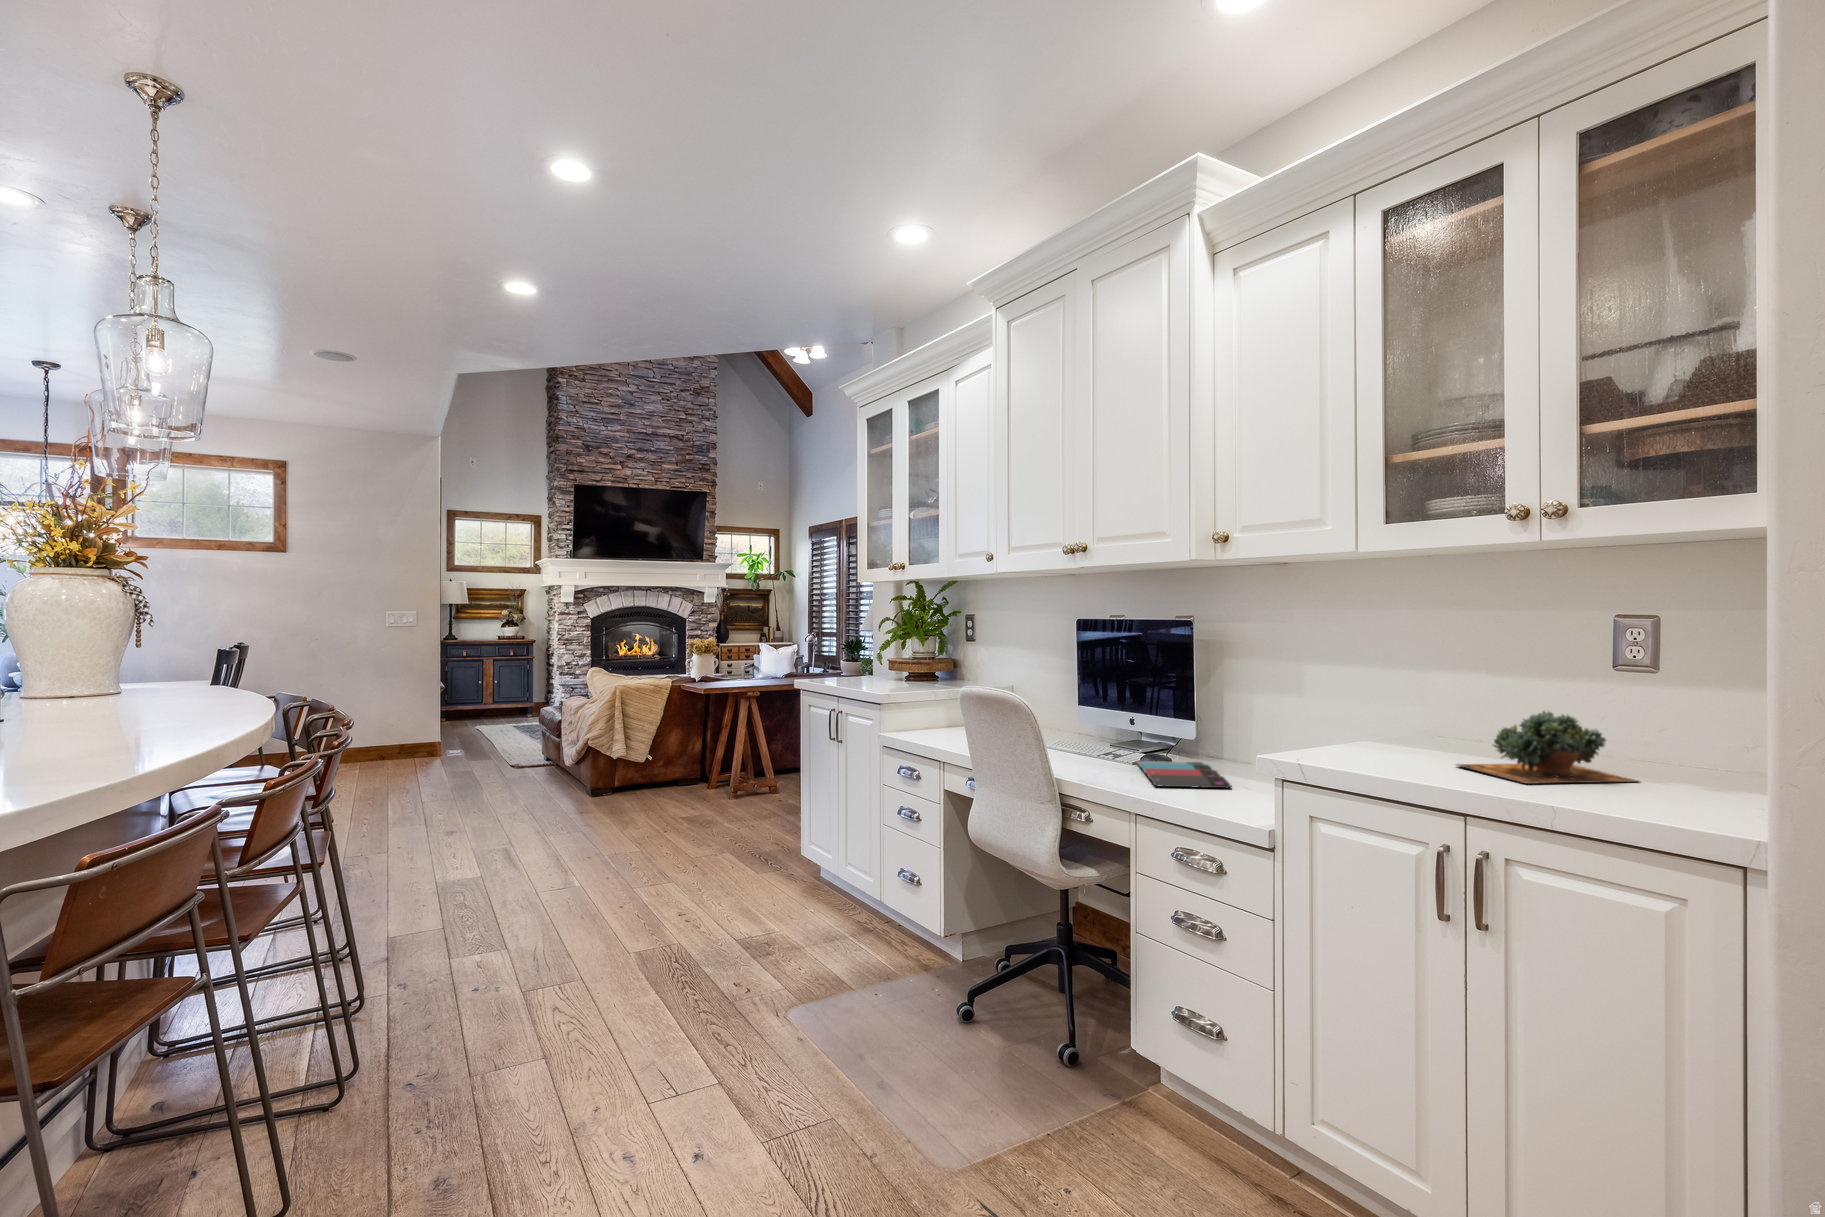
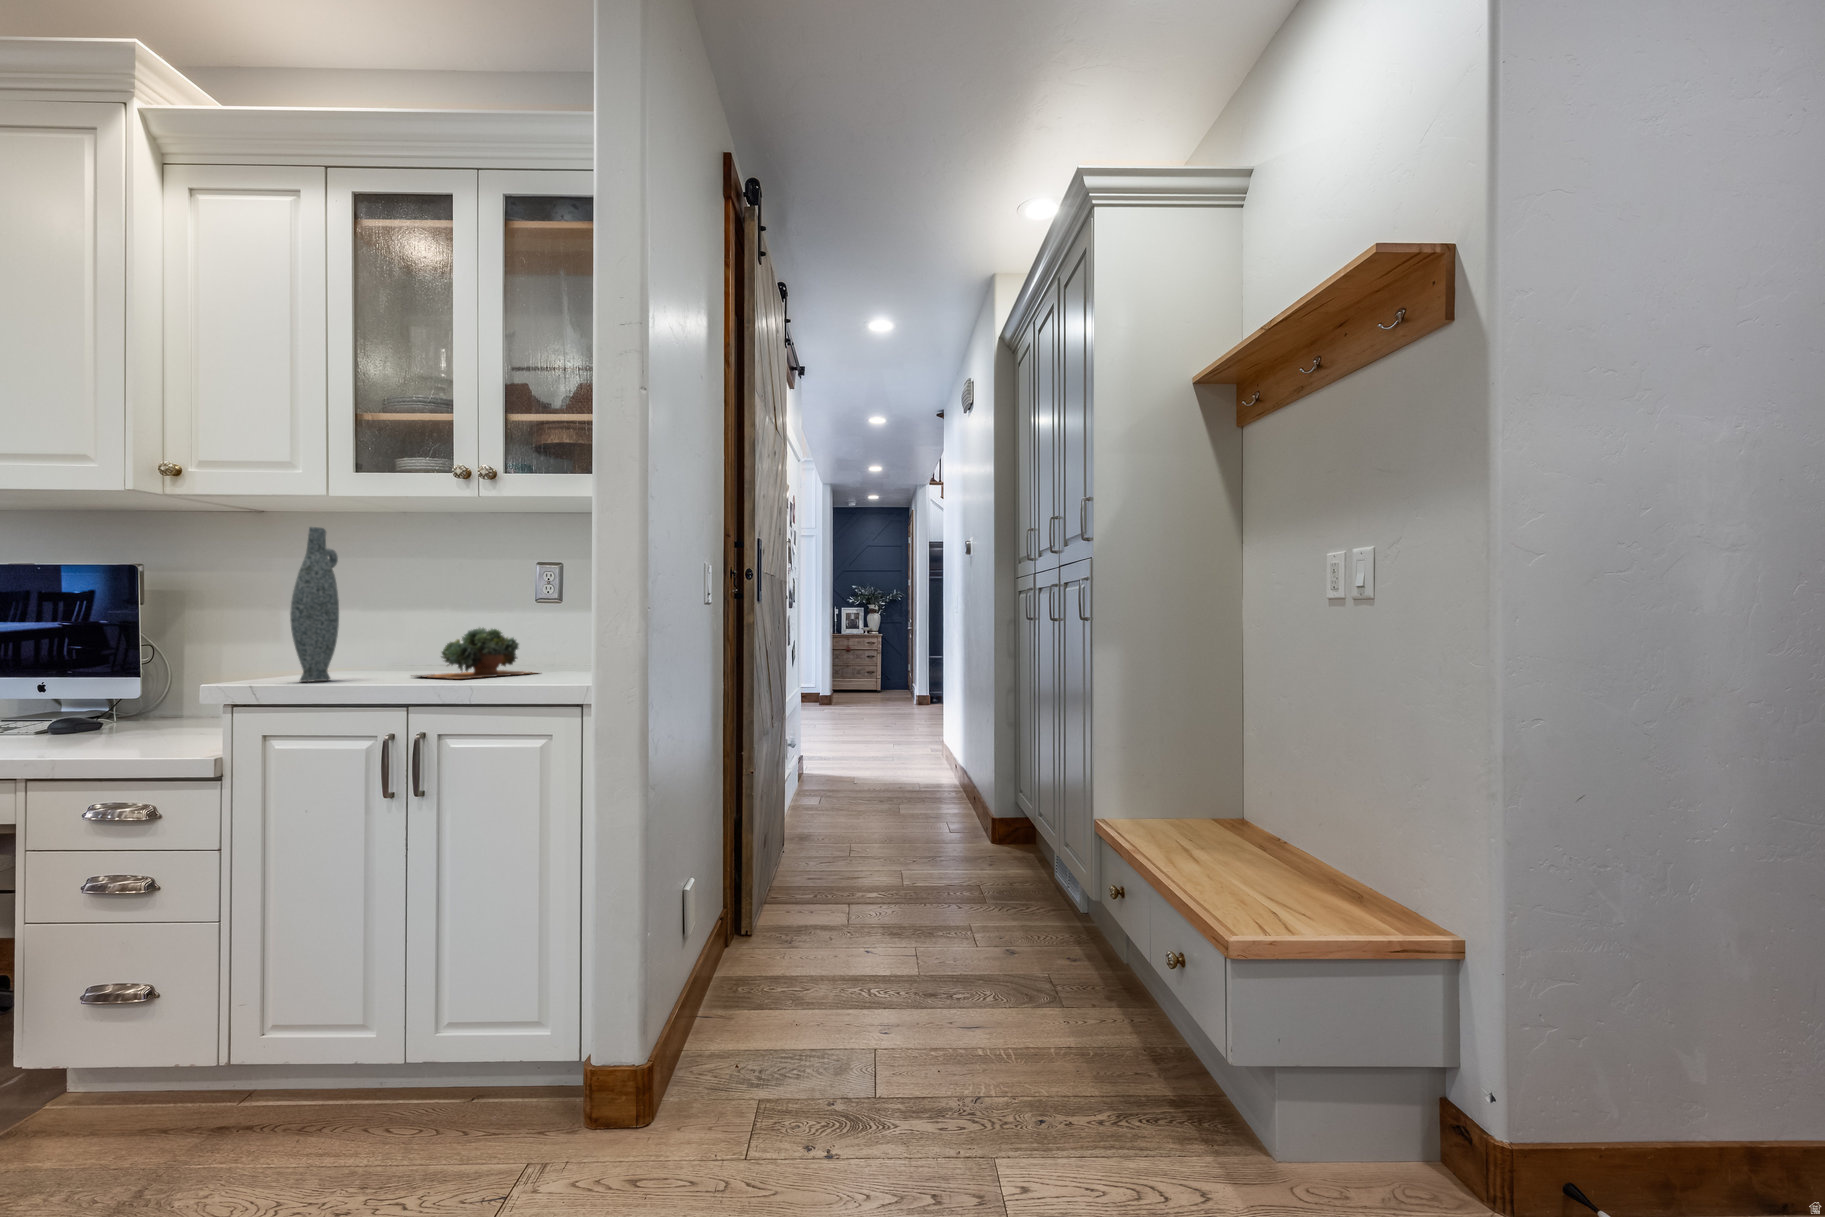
vase: none [1330,593,1376,761] -> present [290,527,339,682]
smartphone: present [1137,761,1232,788] -> none [42,724,183,749]

